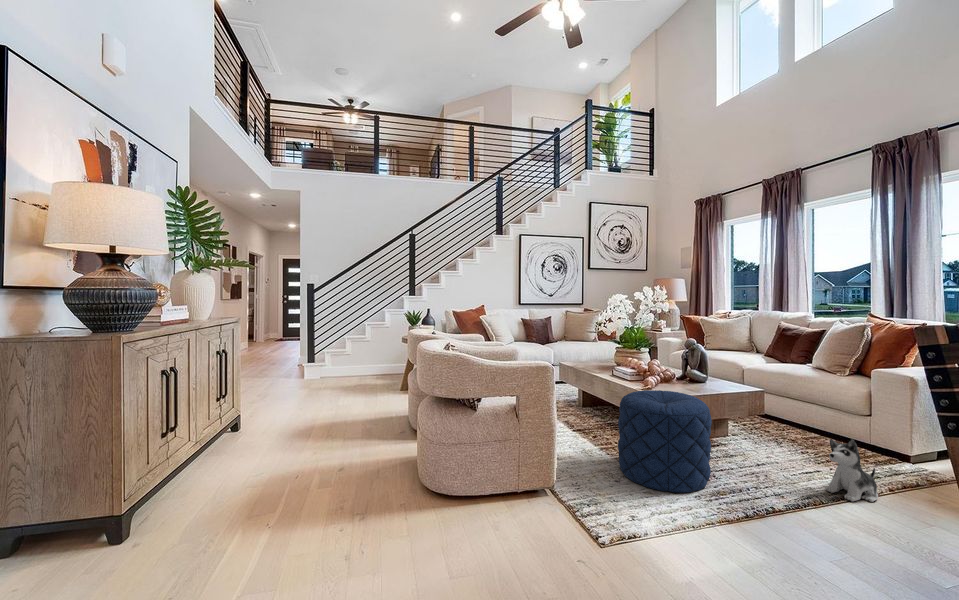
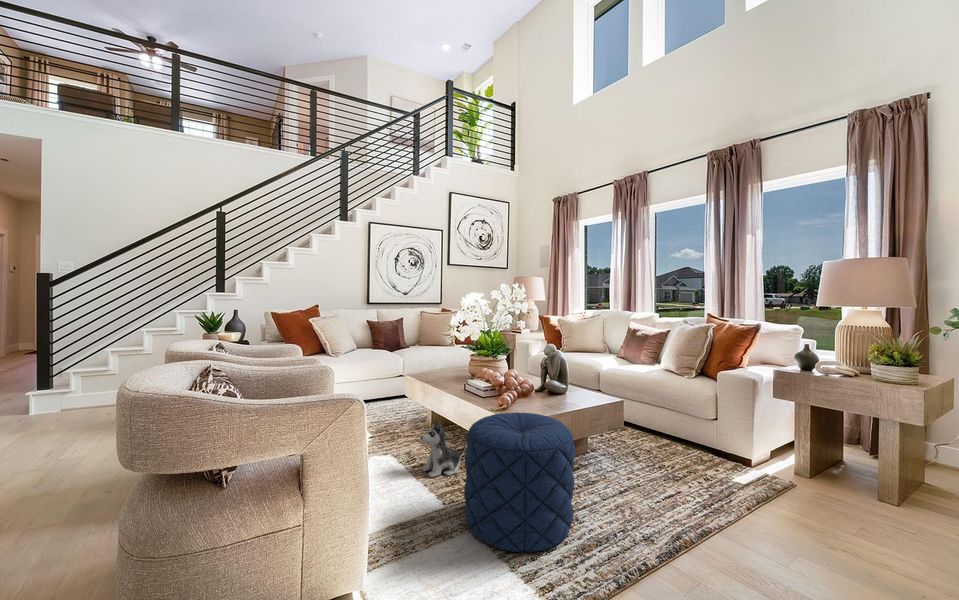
plush toy: present [825,439,878,502] -> present [421,421,465,477]

